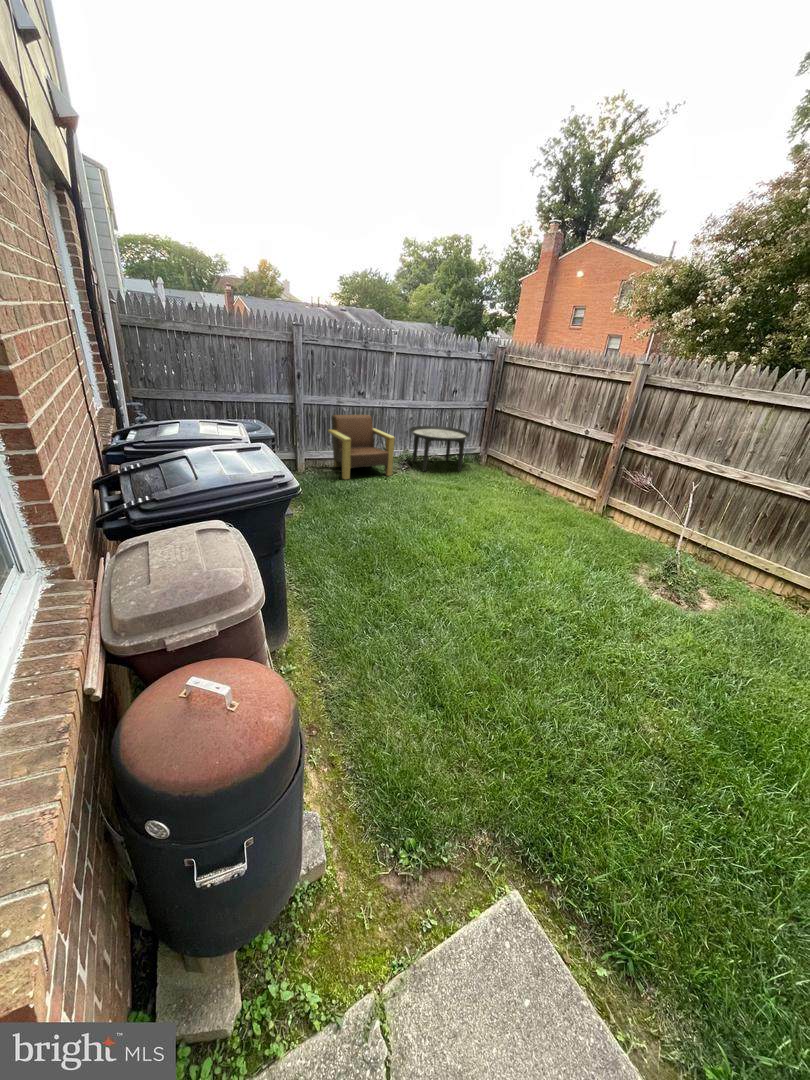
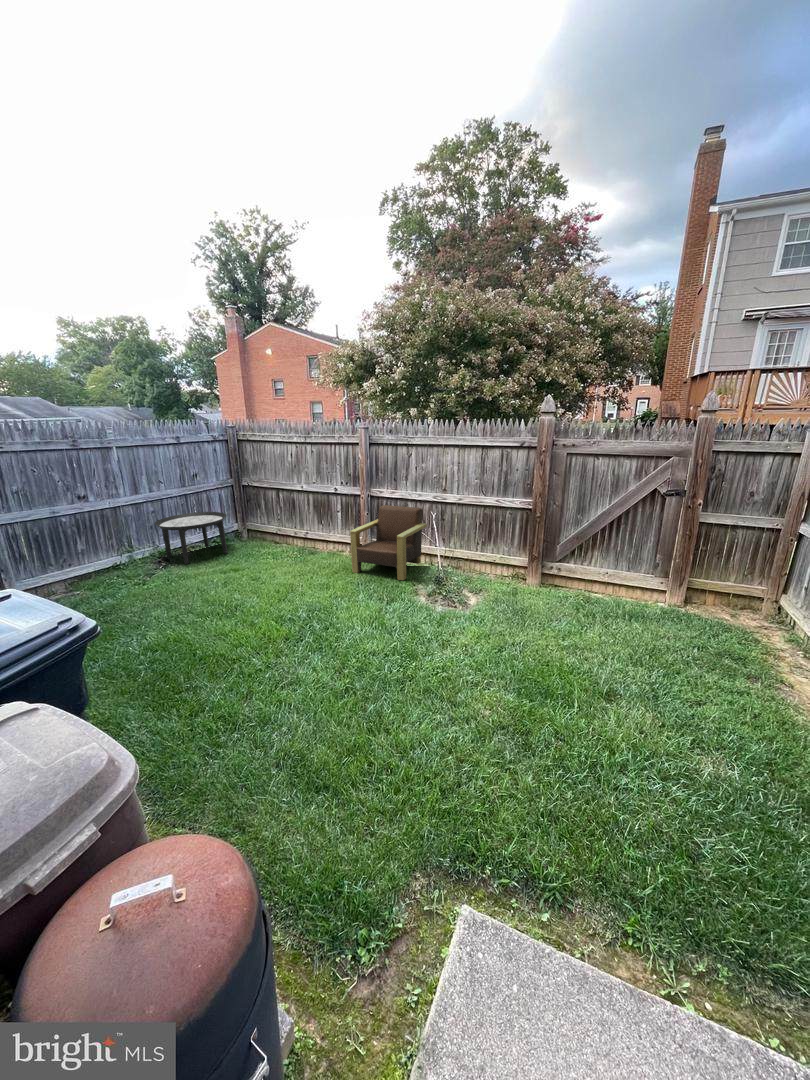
armchair: present [328,415,395,479] -> present [350,505,427,580]

